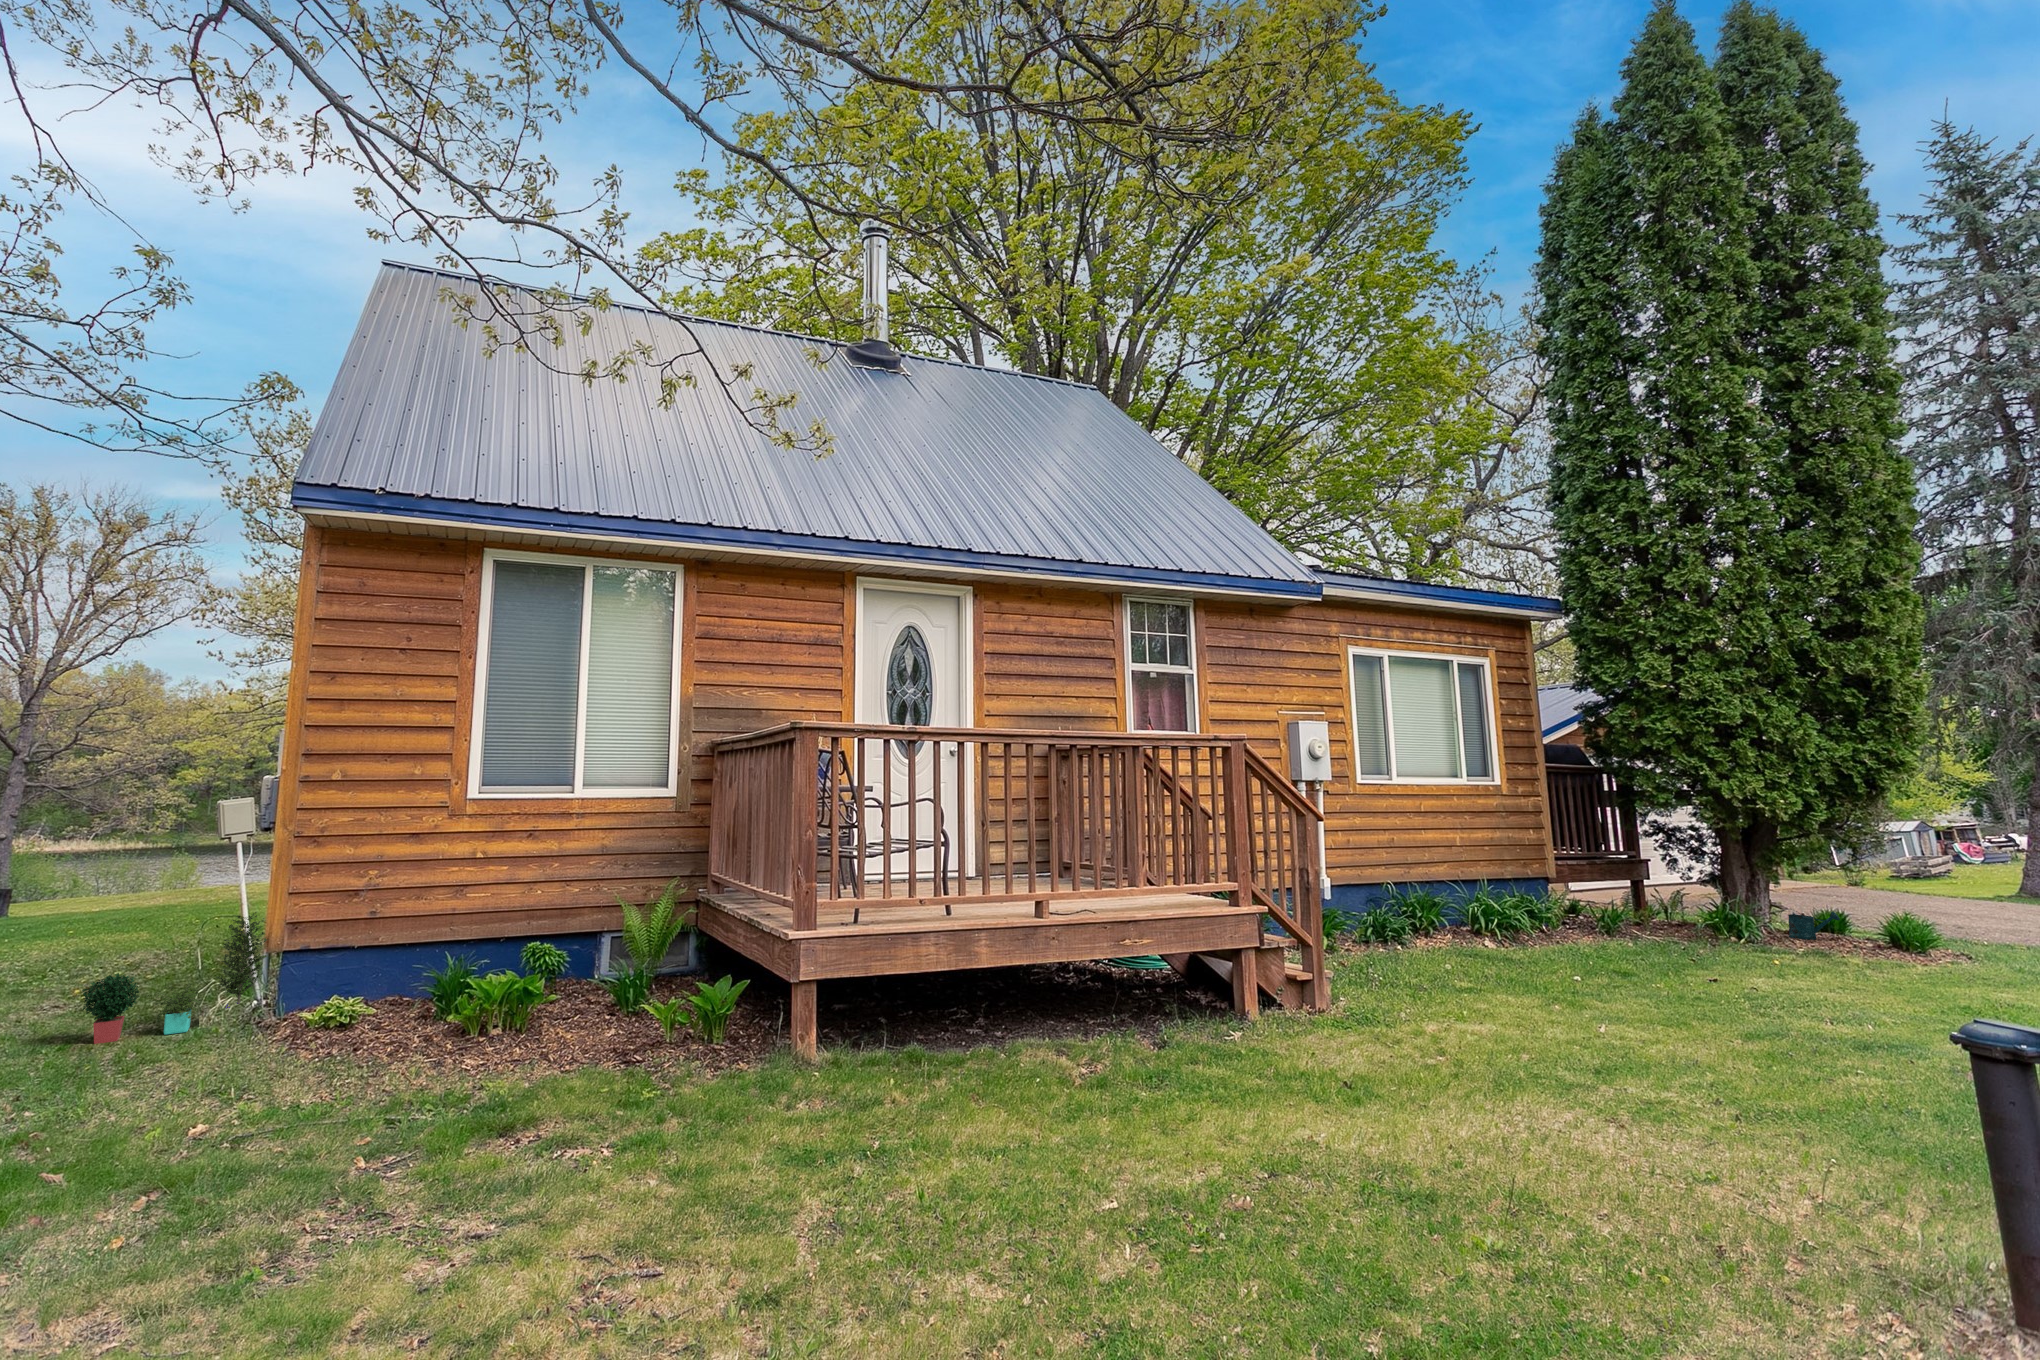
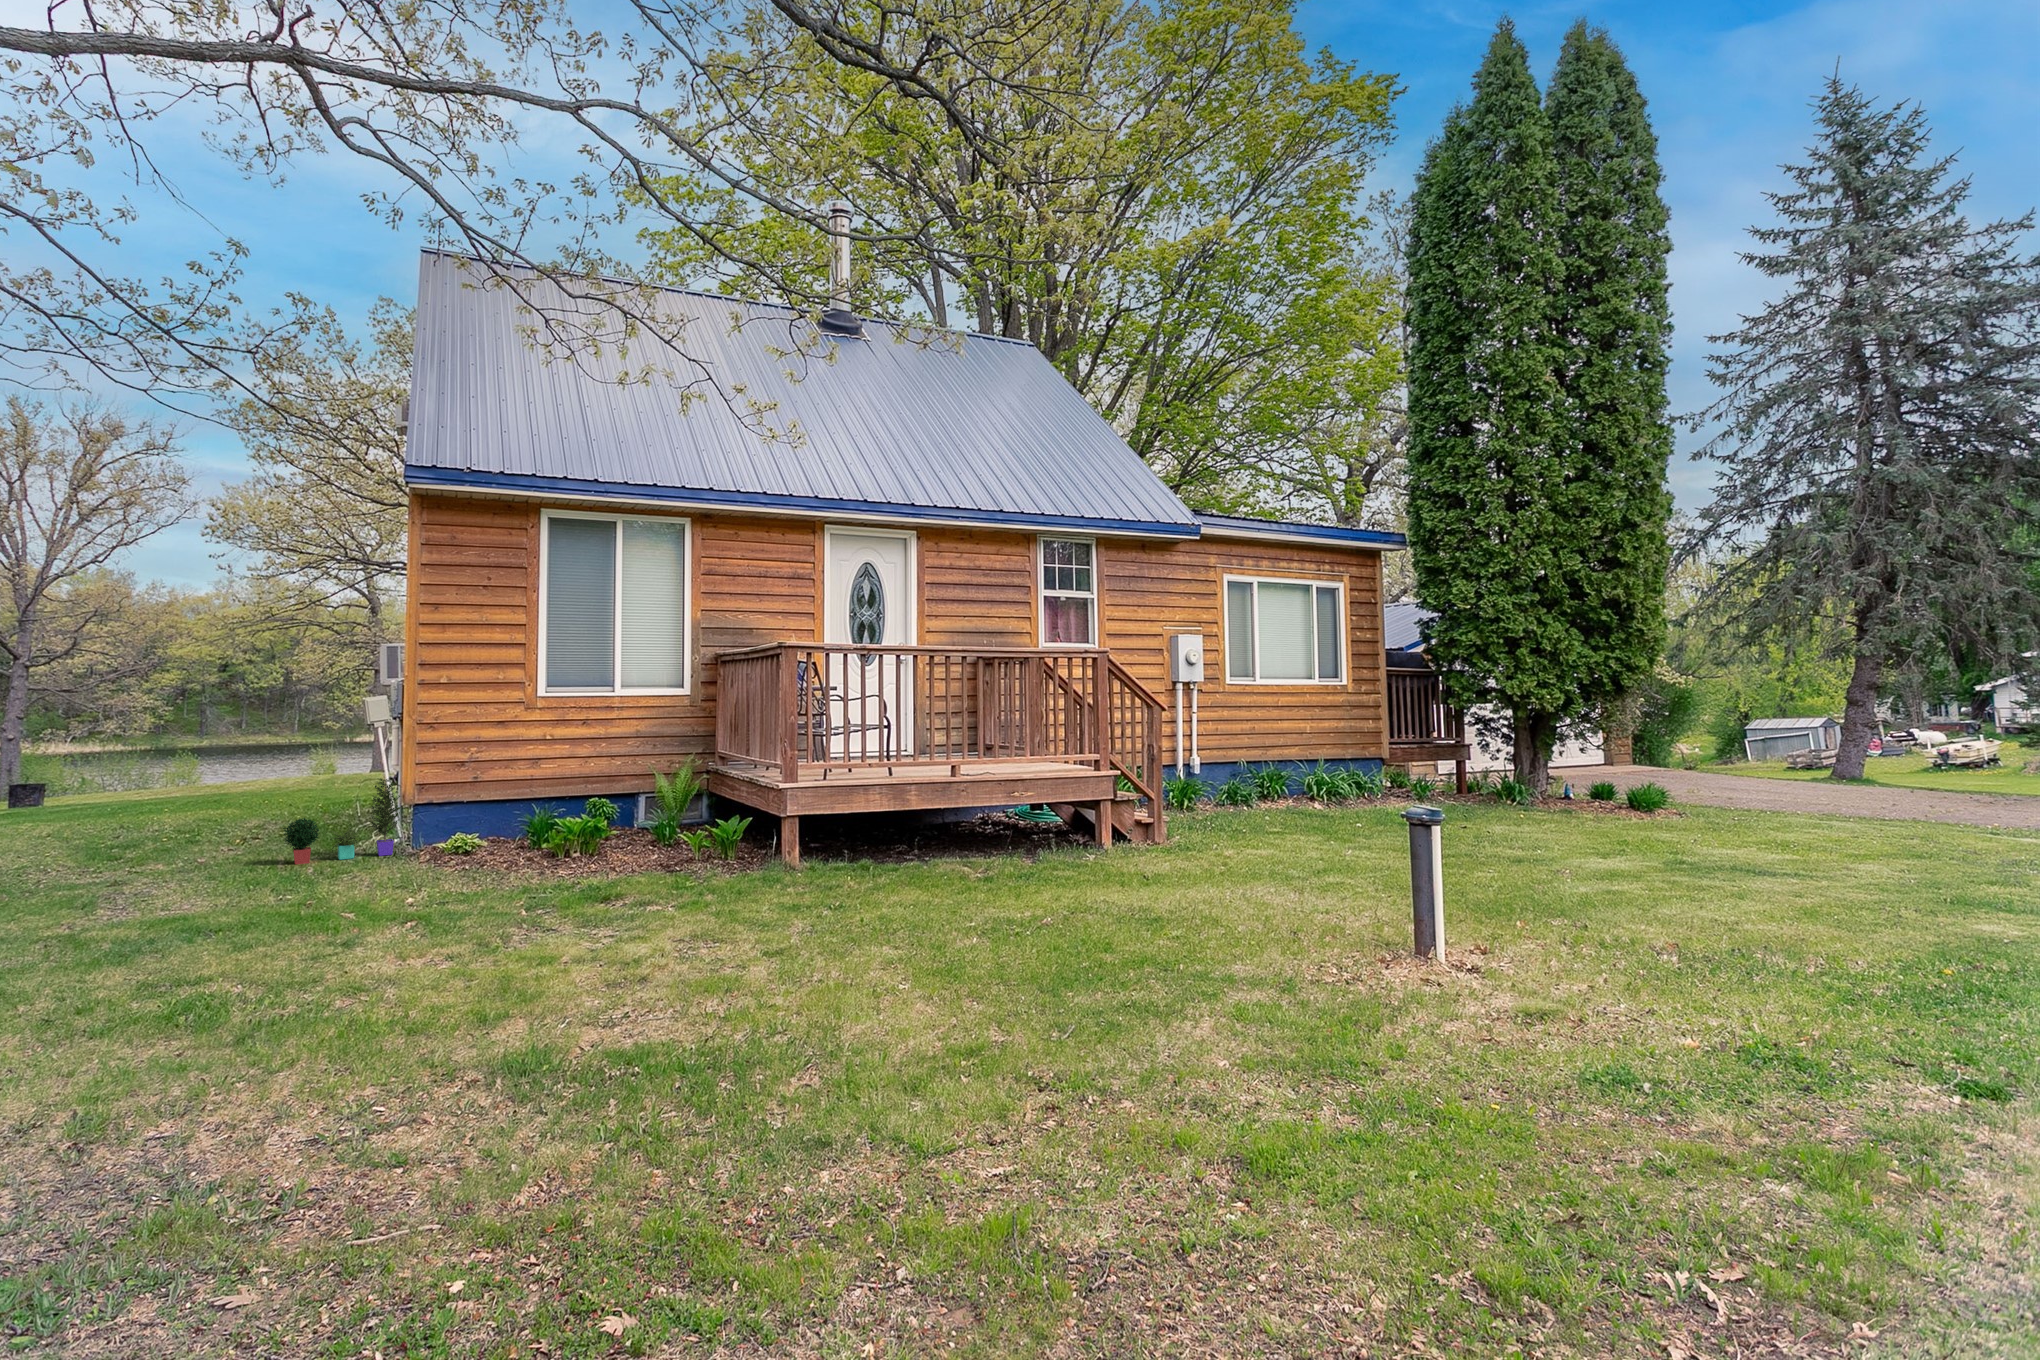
watering can: present [1784,909,1840,940] -> none [1547,781,1588,804]

